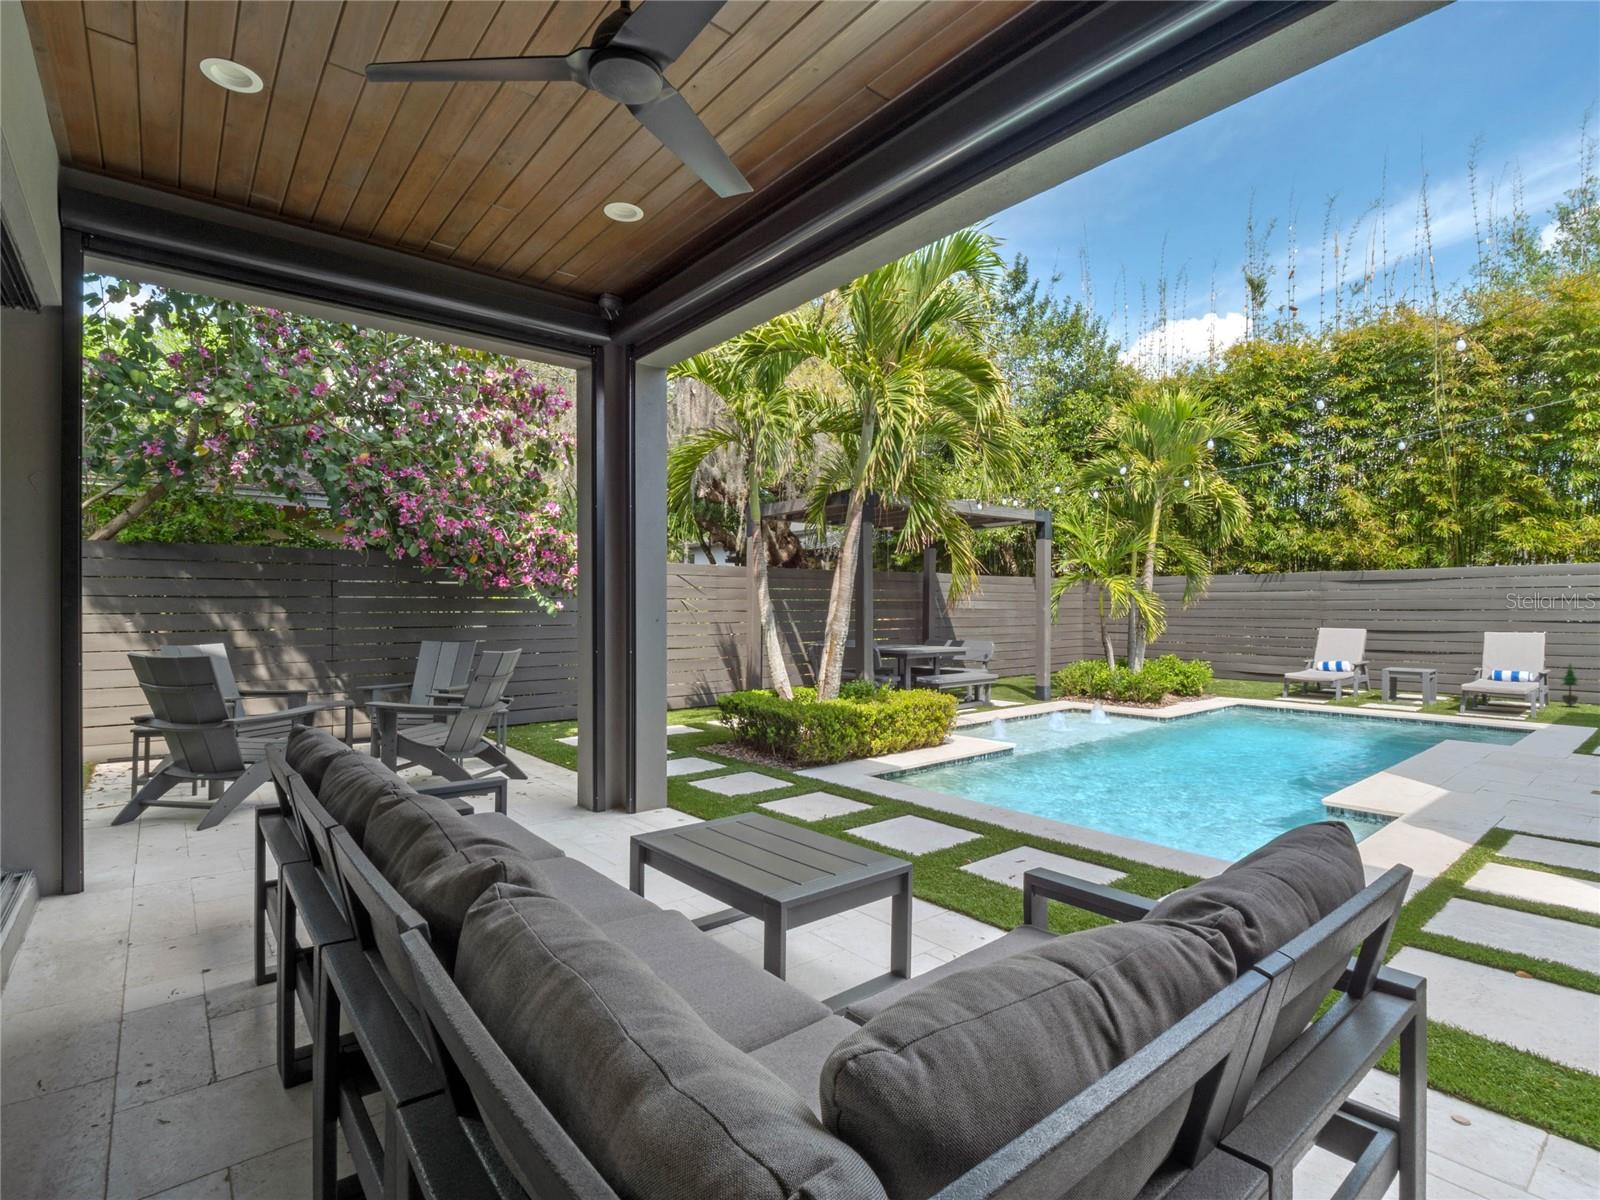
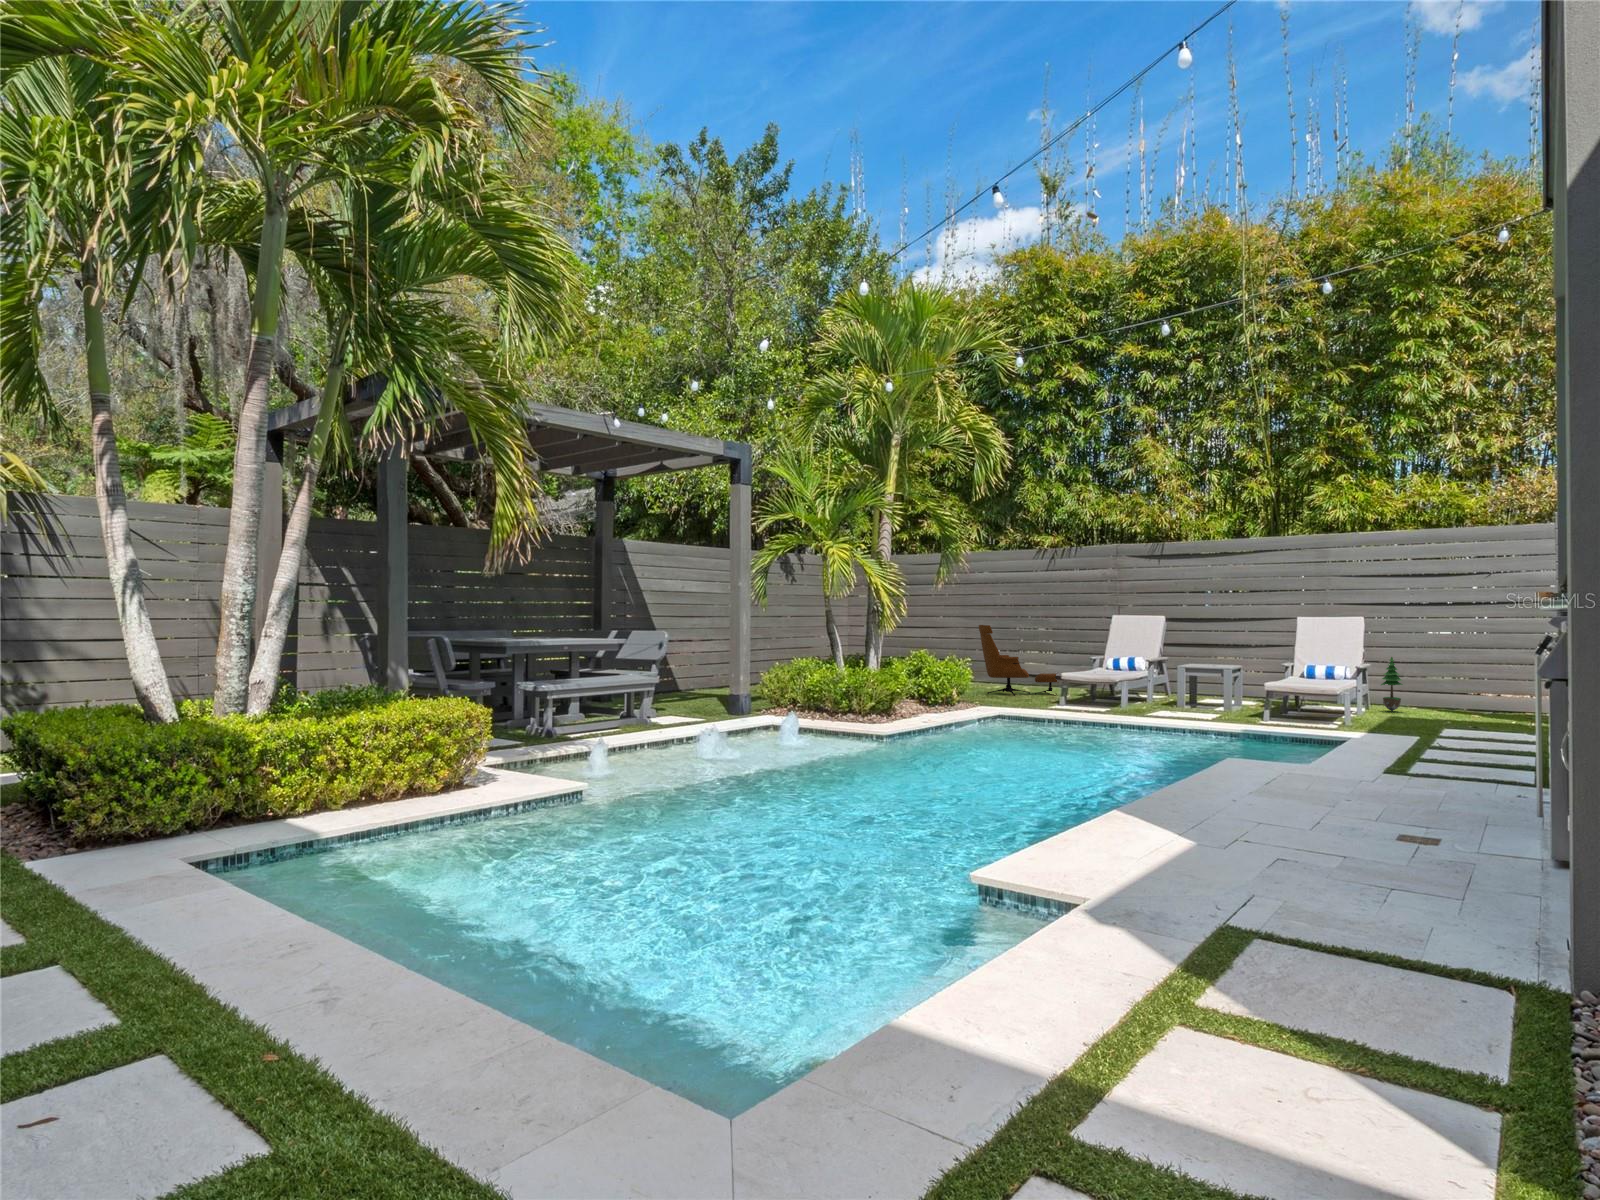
lounge chair: none [1206,634,1279,689] -> present [979,625,1057,696]

